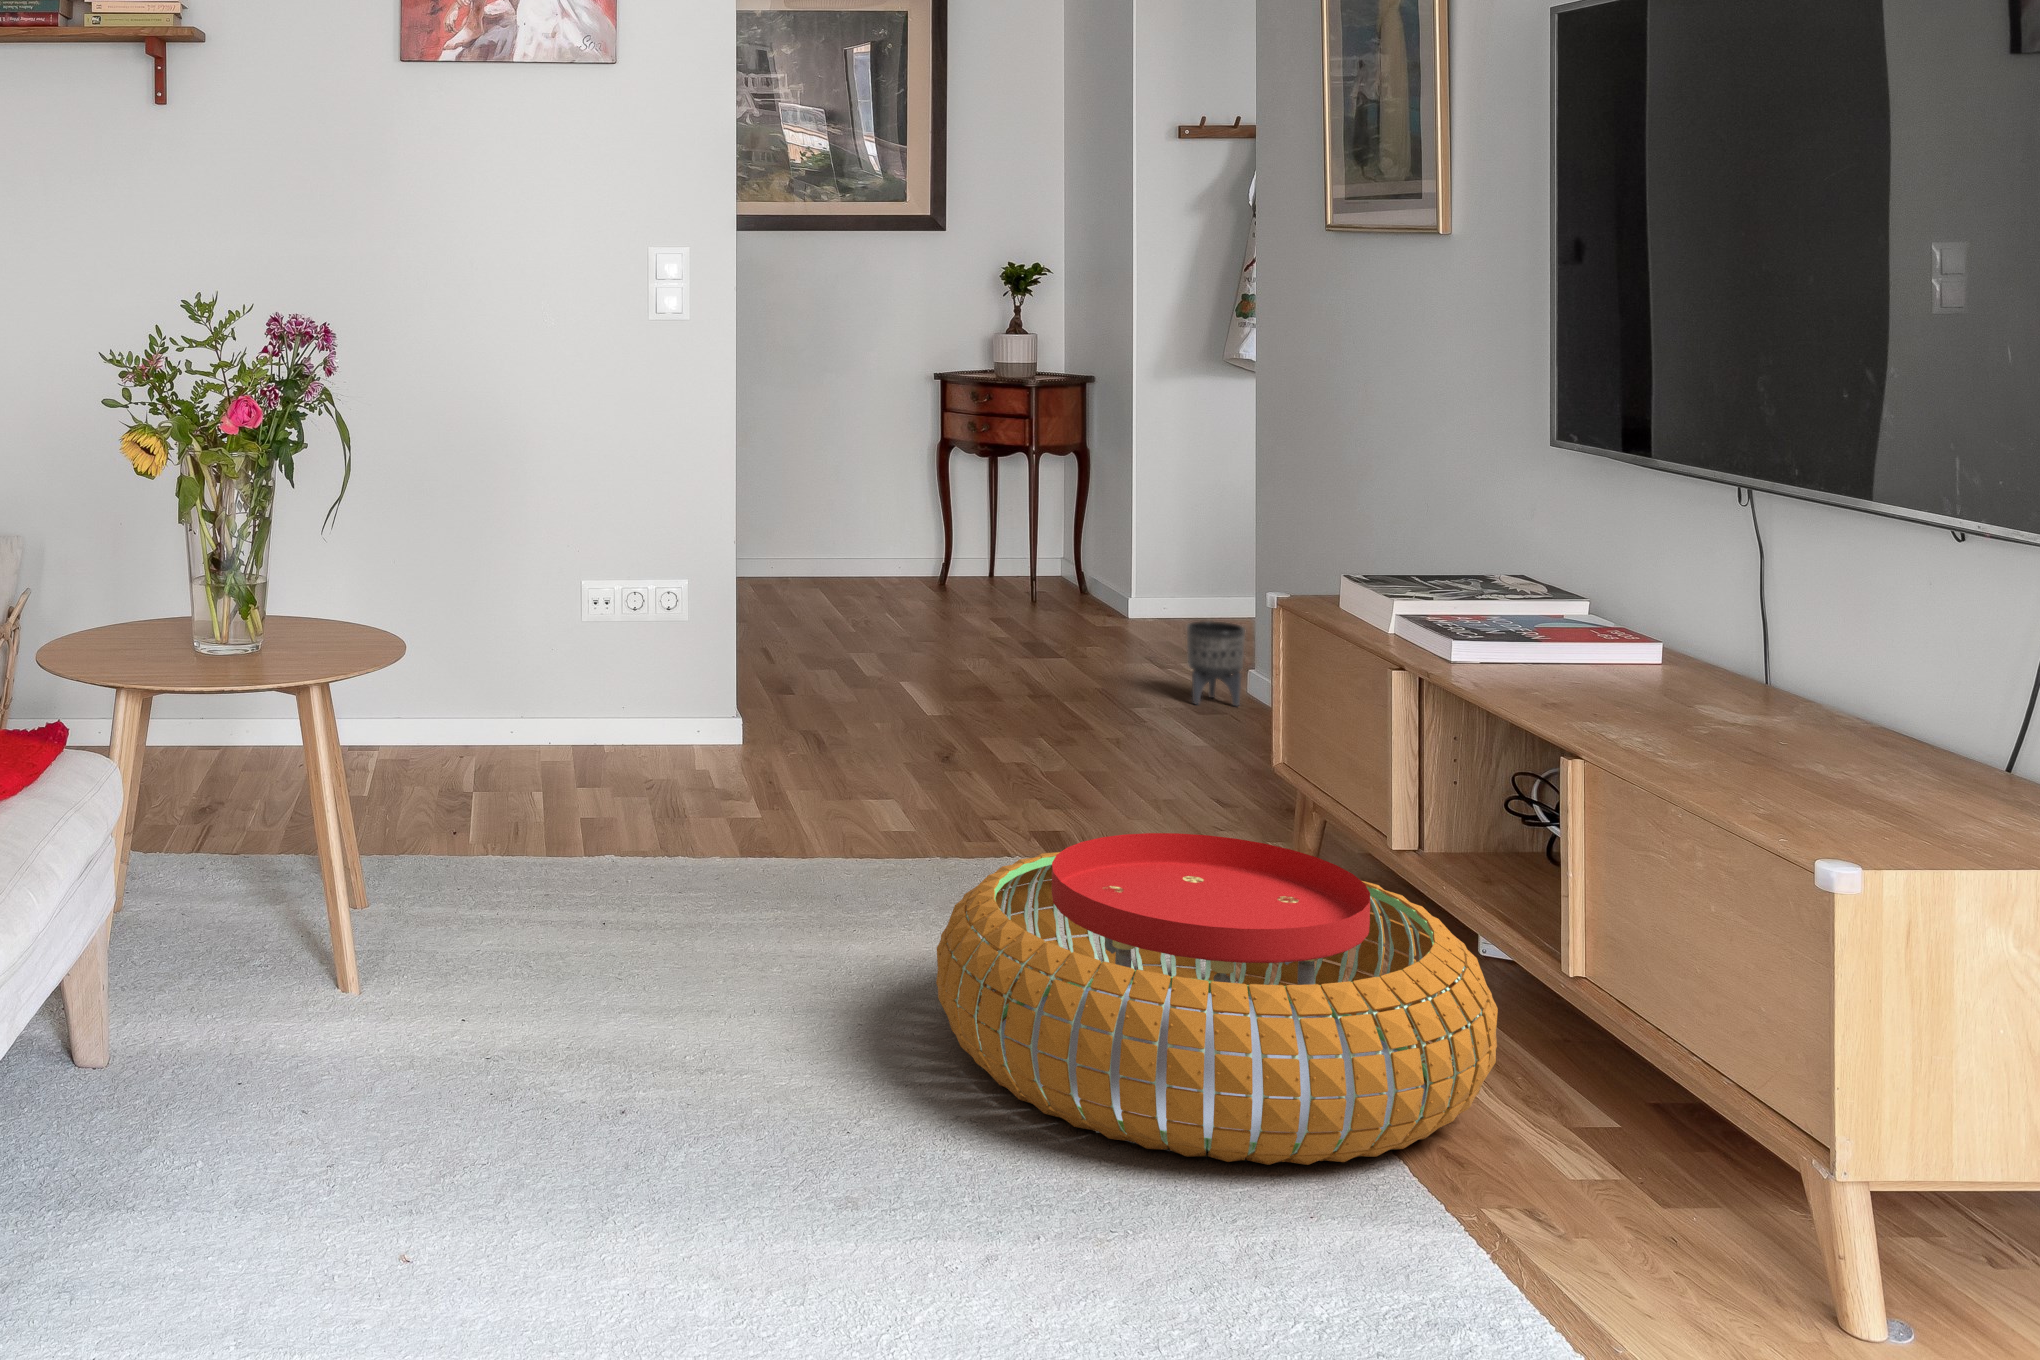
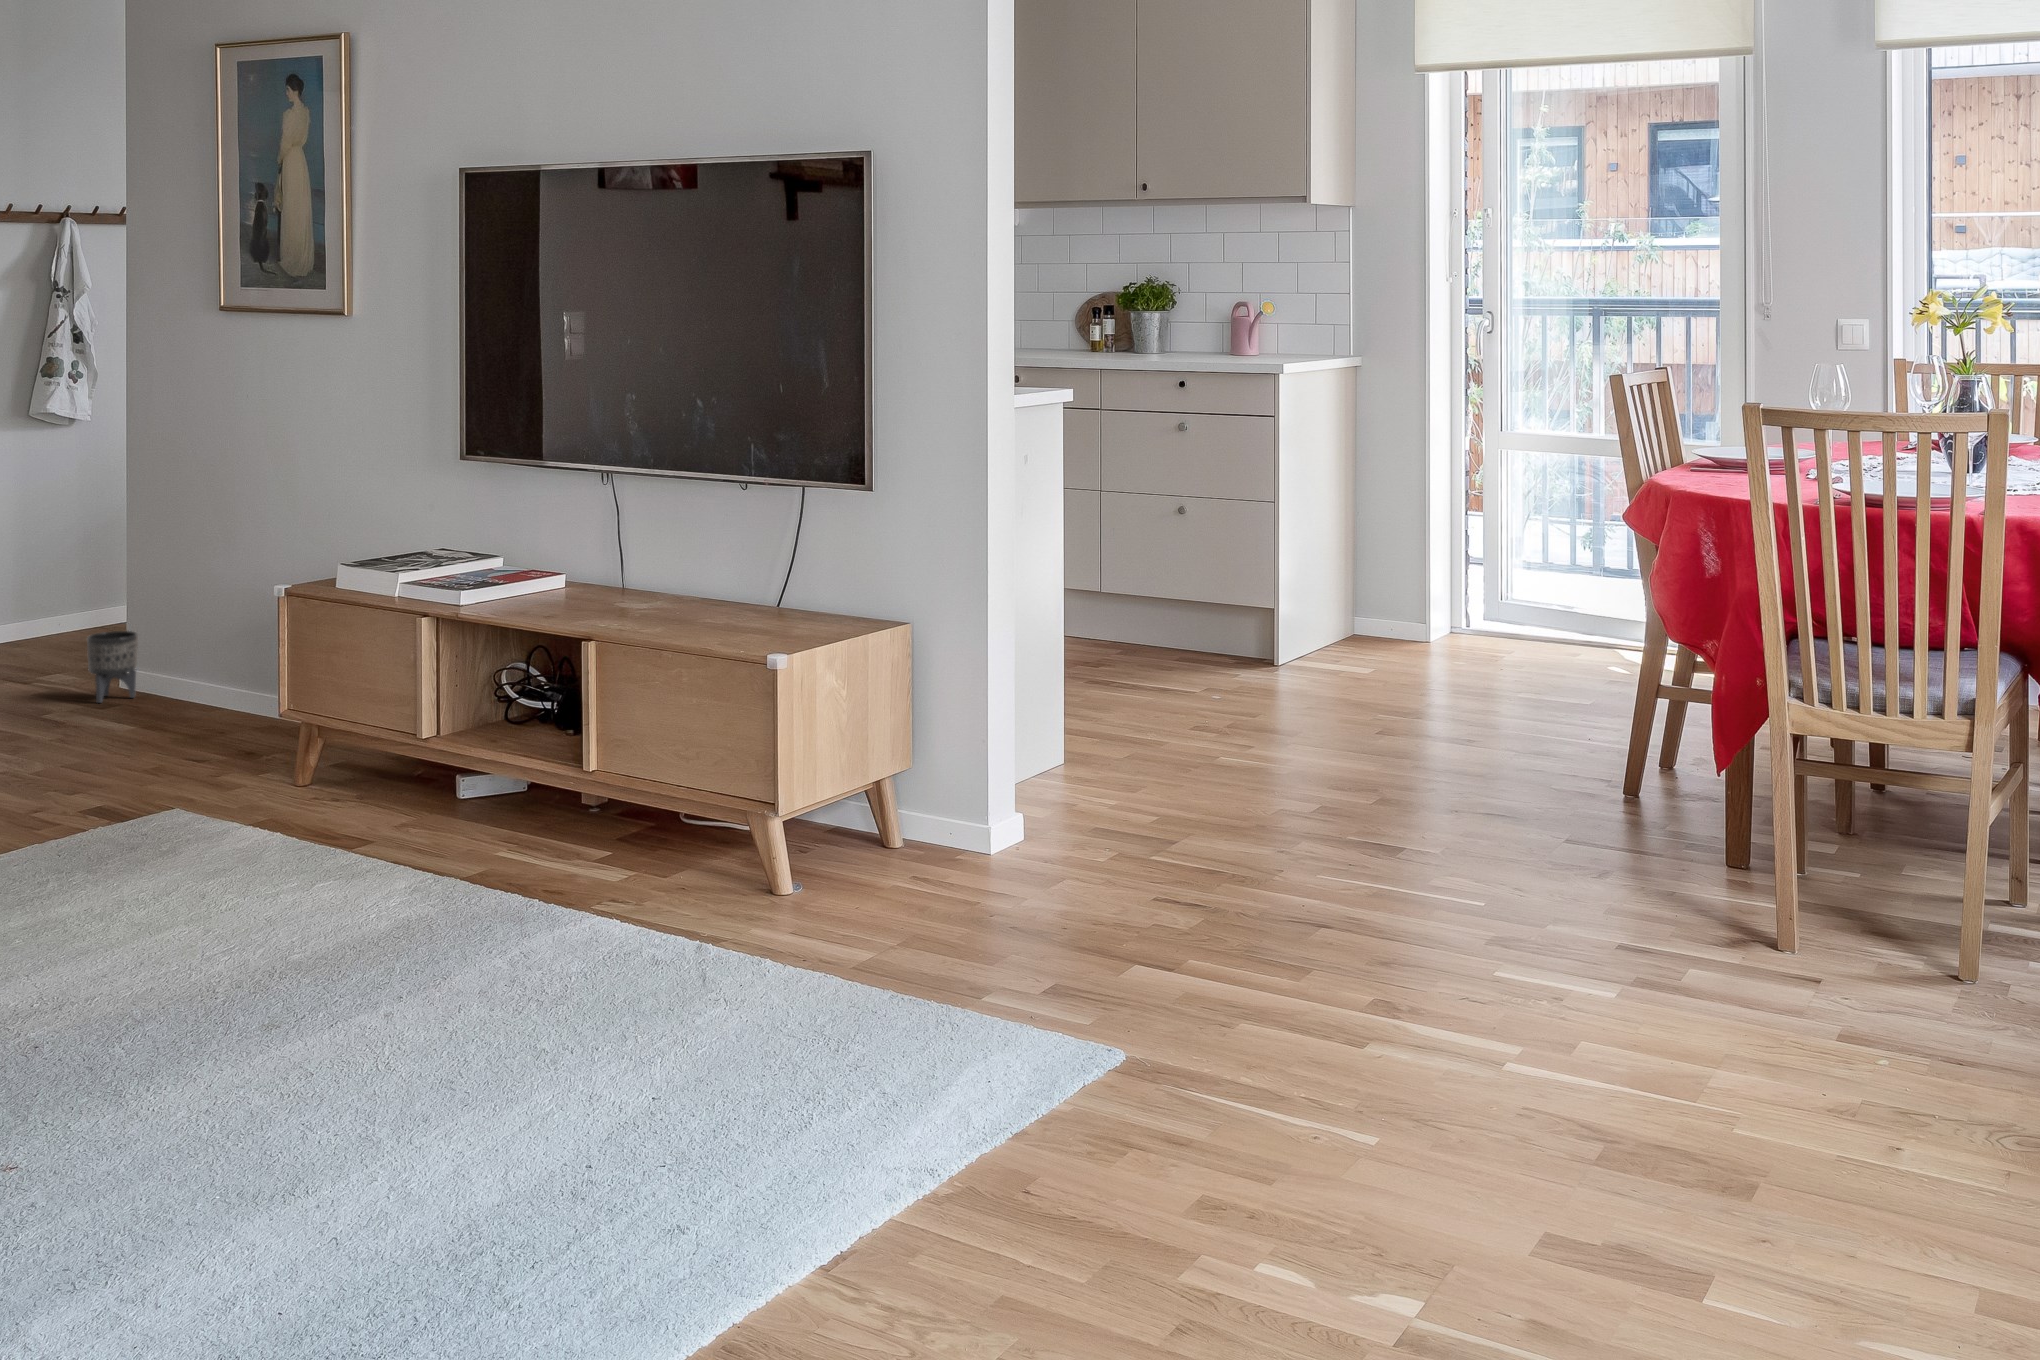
pouf: present [936,833,1498,1165] -> none [191,741,581,951]

